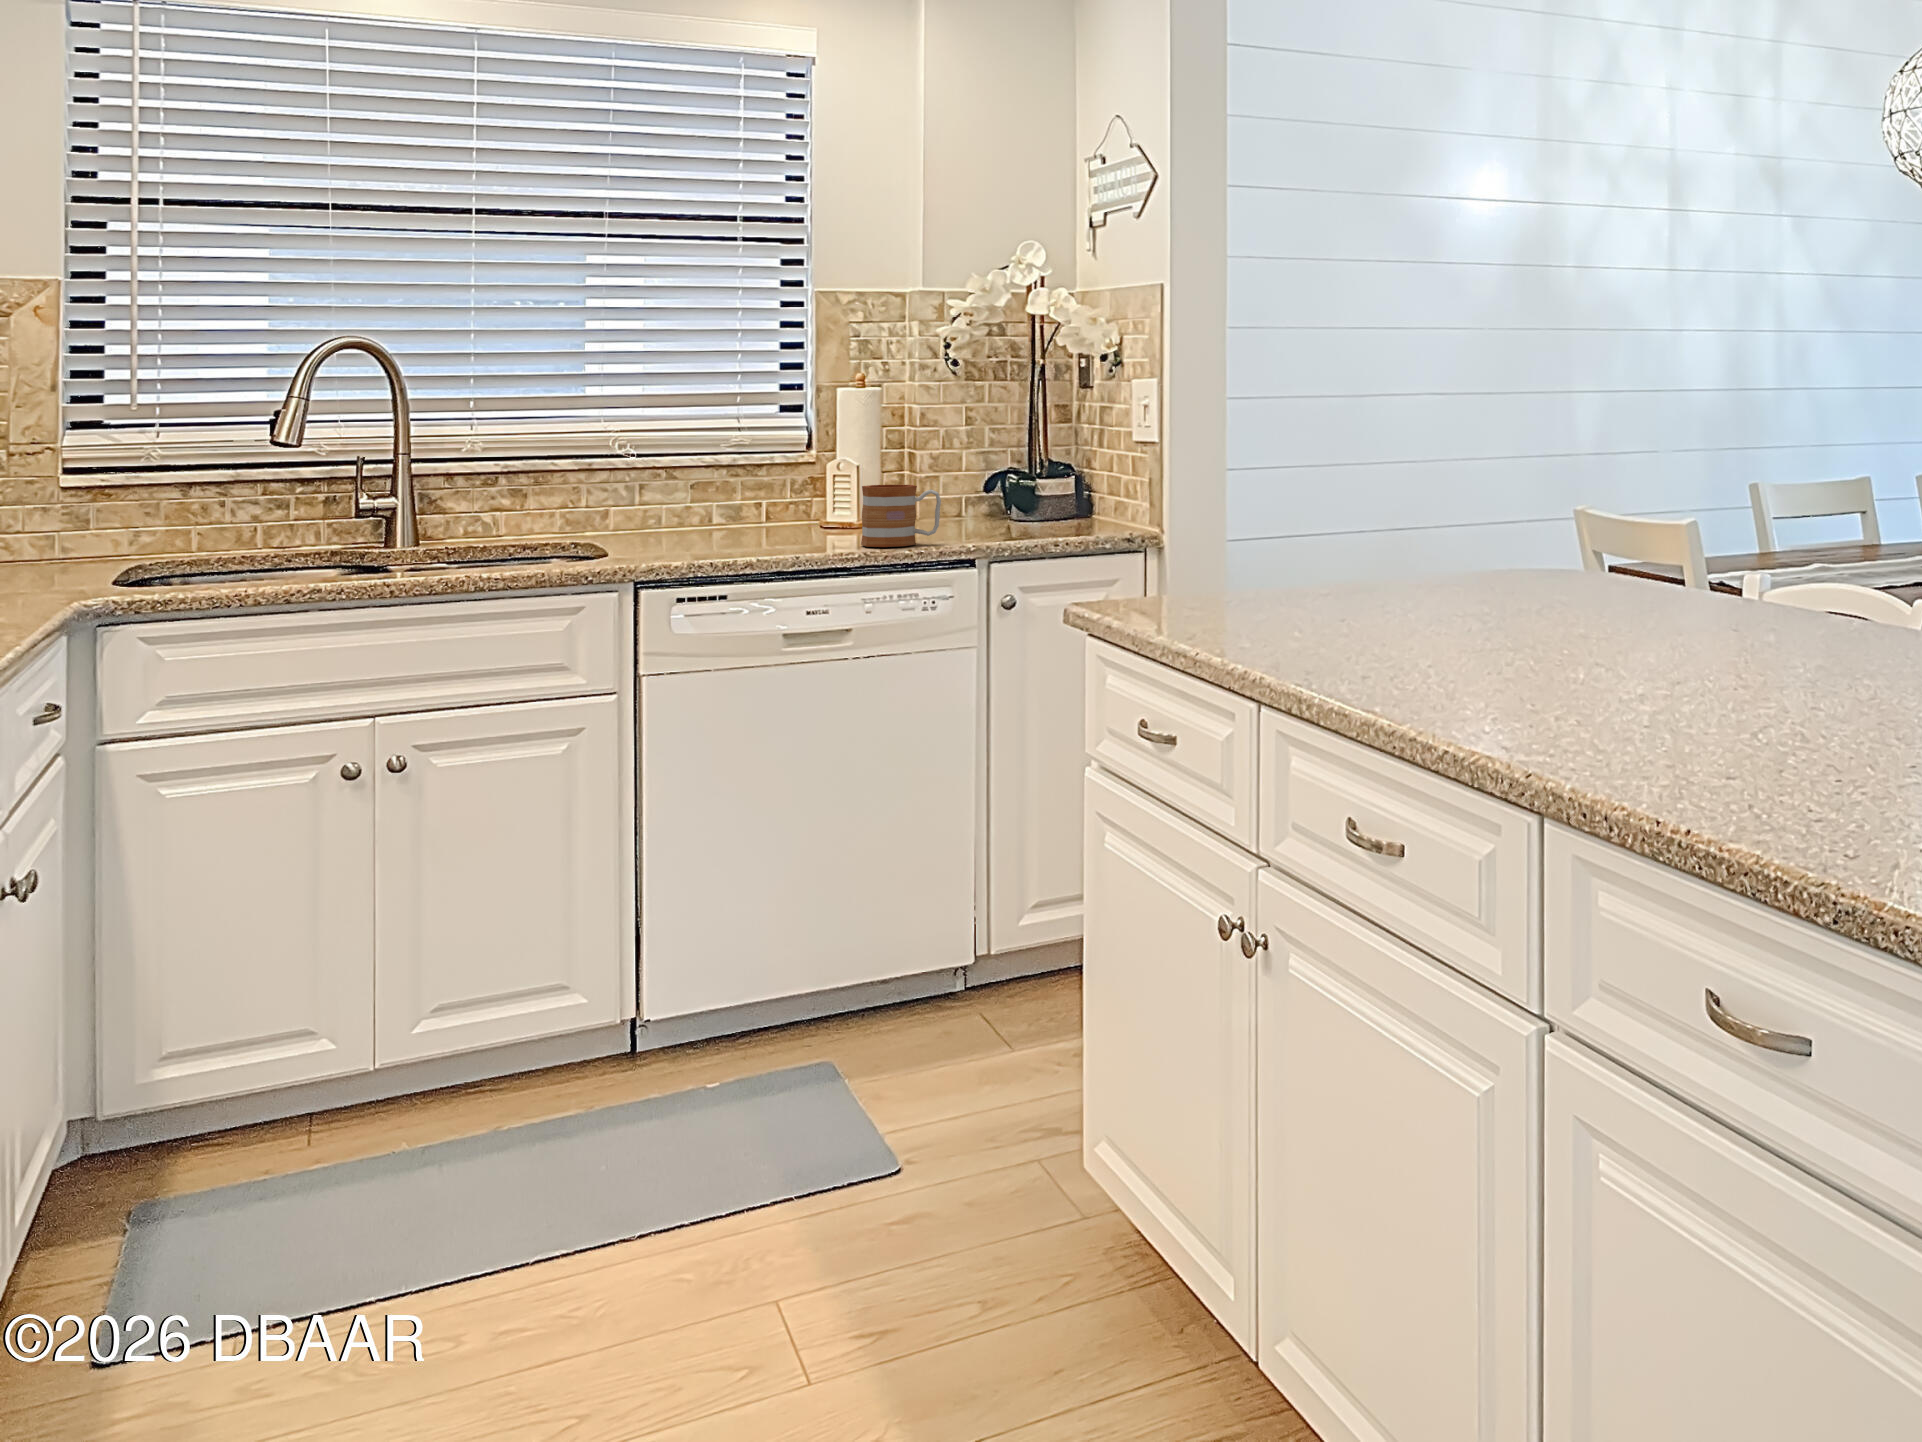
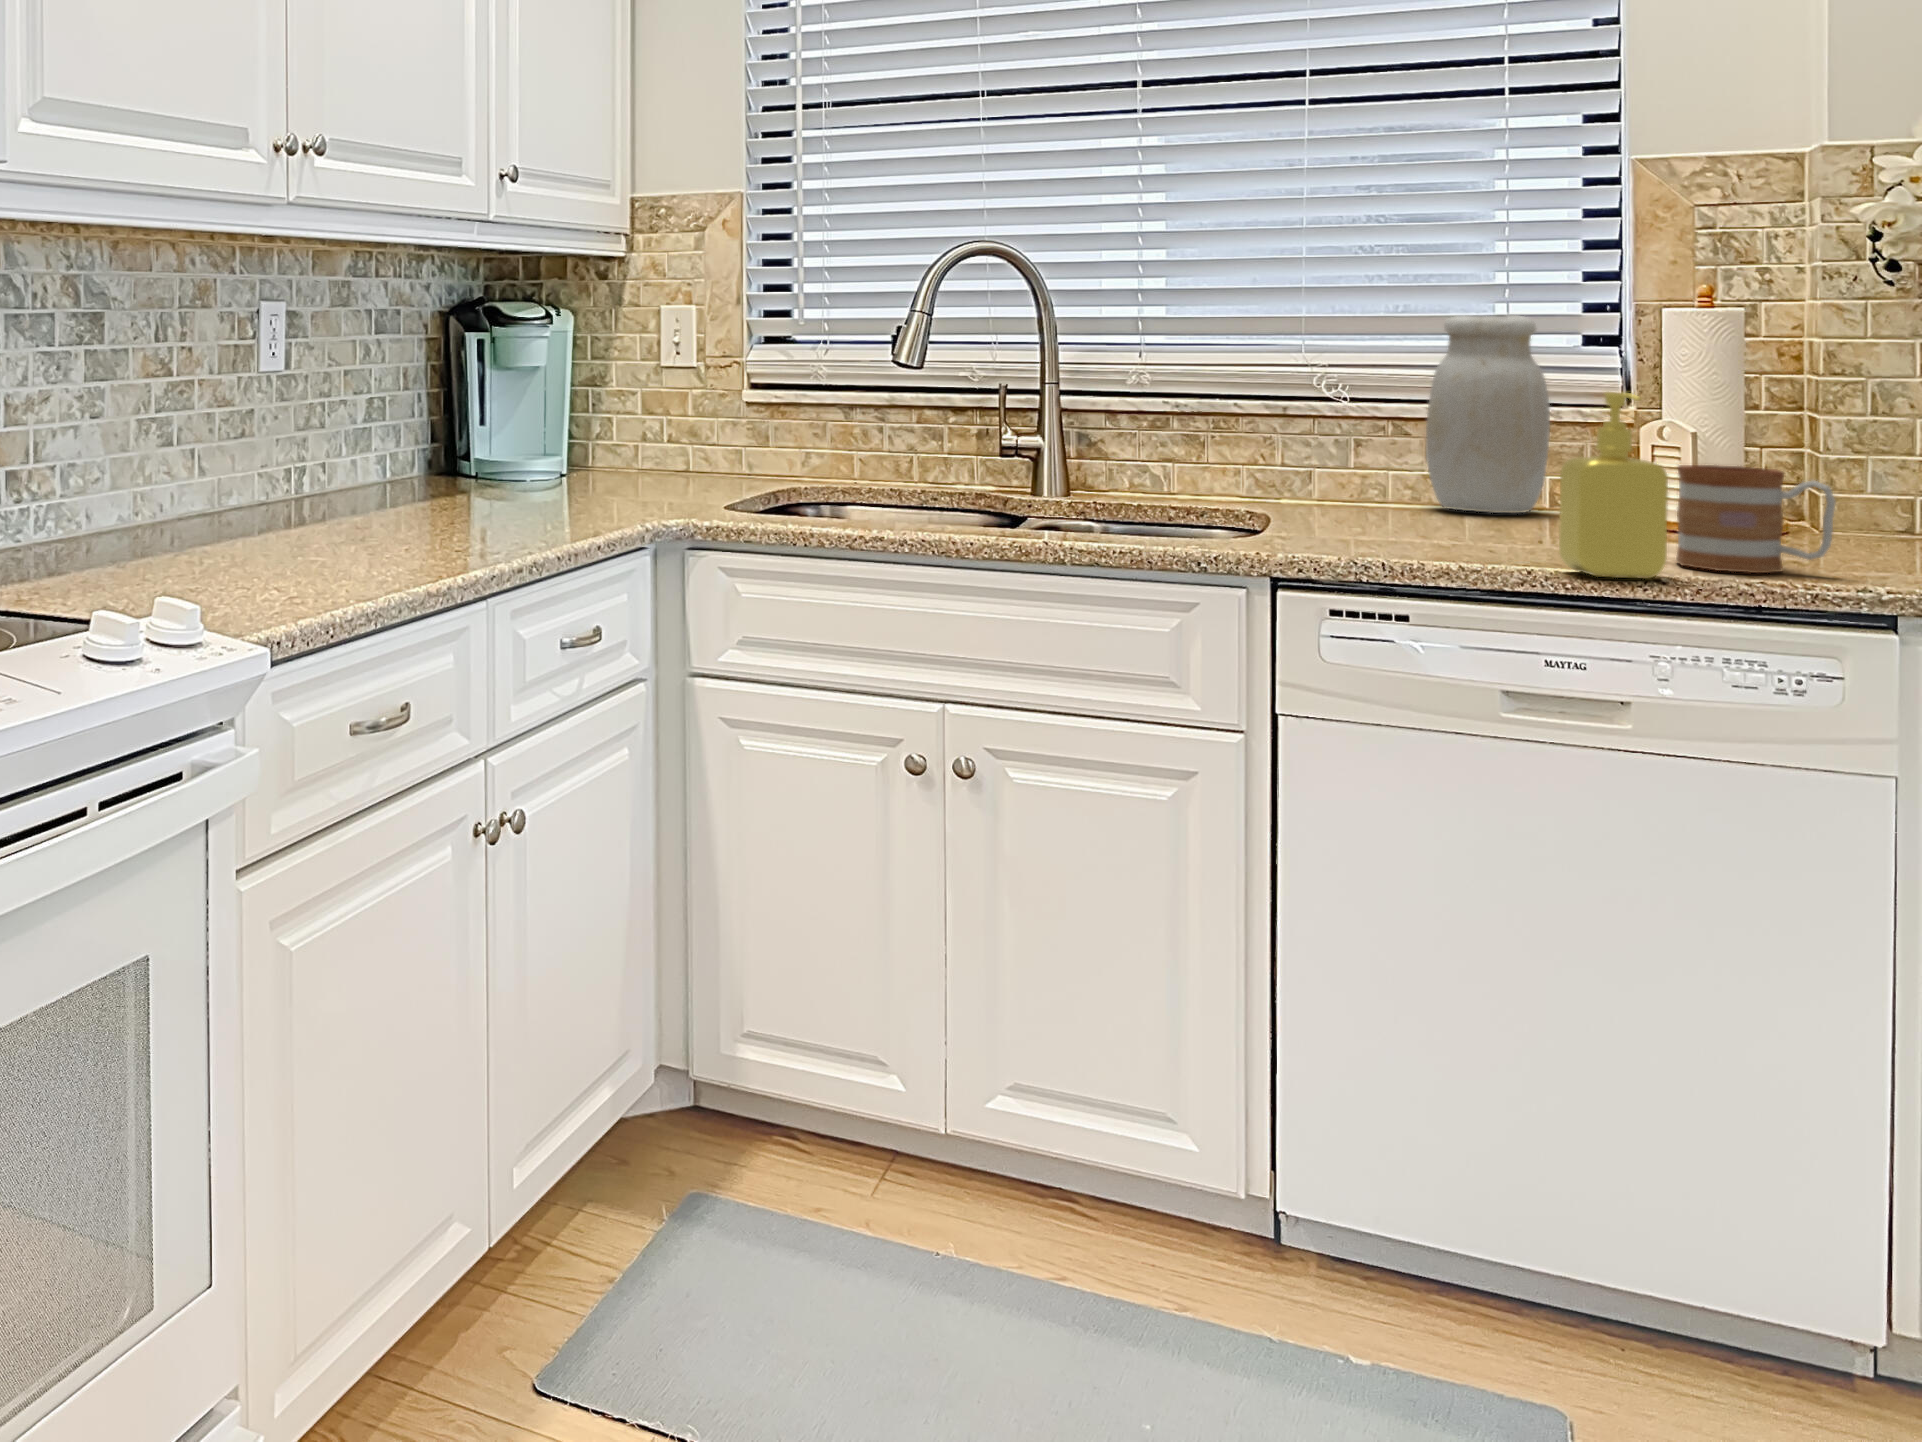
jar: none [689,393,768,529] -> present [1426,315,1550,514]
soap dispenser: none [807,443,866,557] -> present [1559,392,1668,579]

